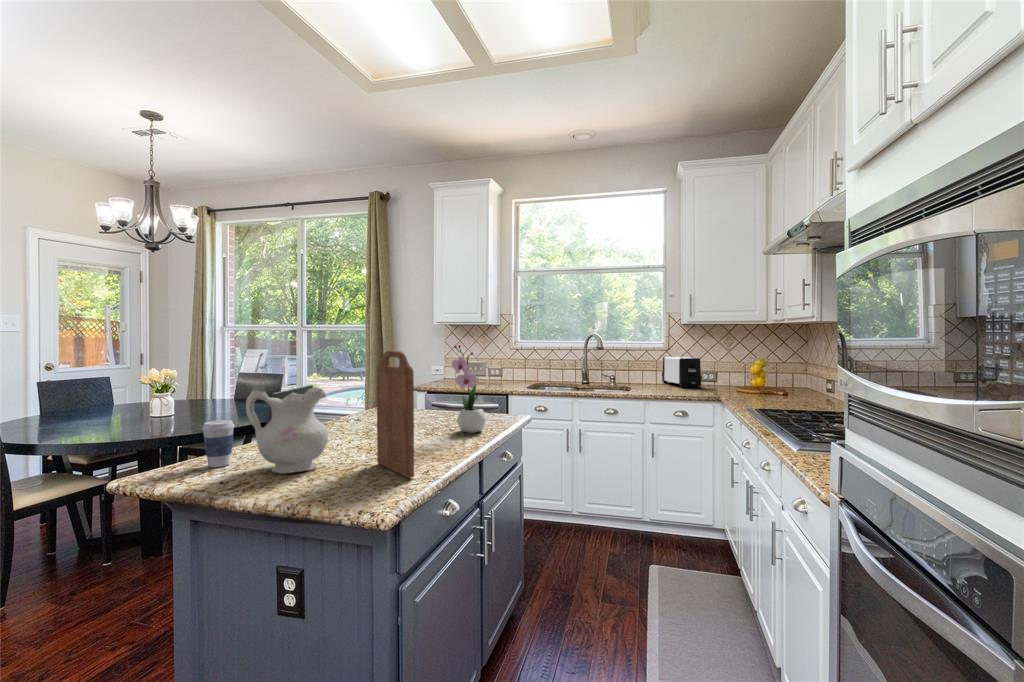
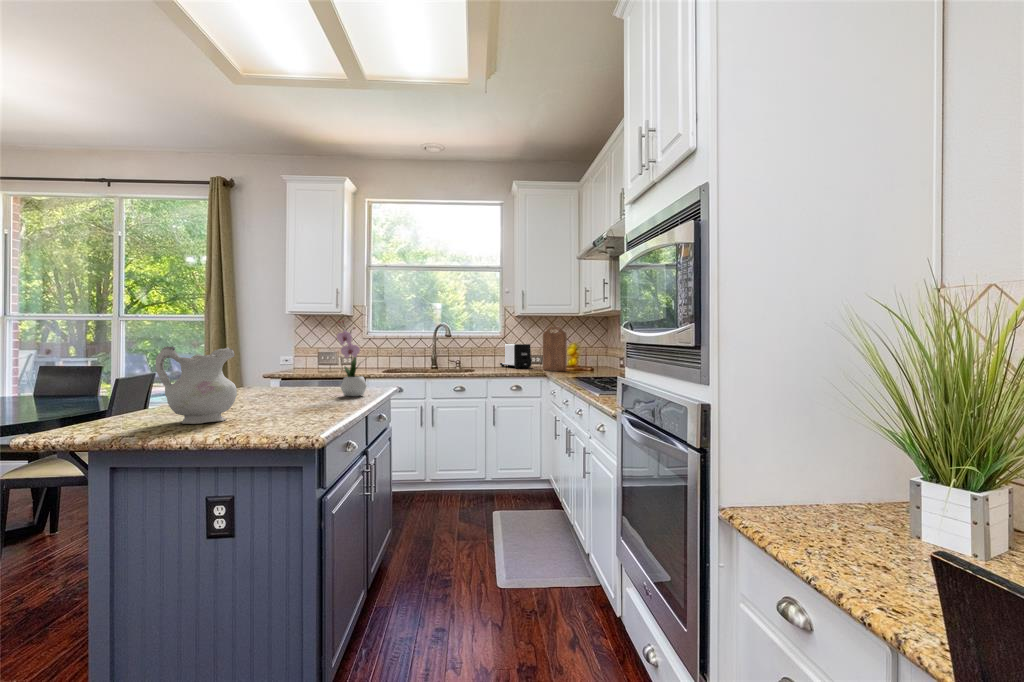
cutting board: present [377,351,414,478] -> present [543,327,567,371]
coffee cup: present [202,420,235,467] -> none [97,382,133,425]

